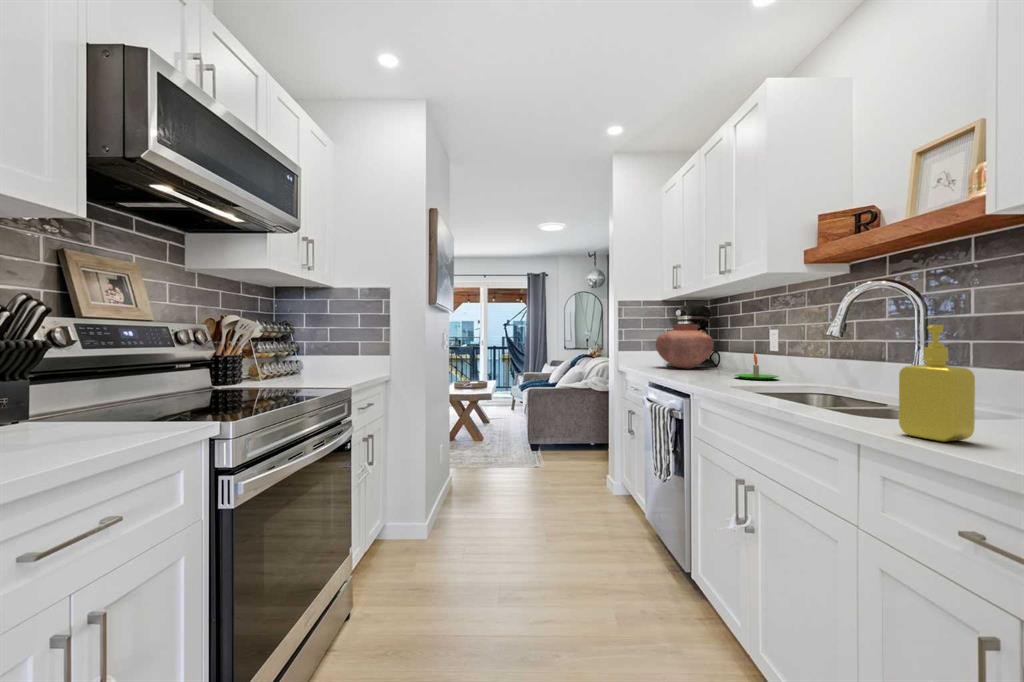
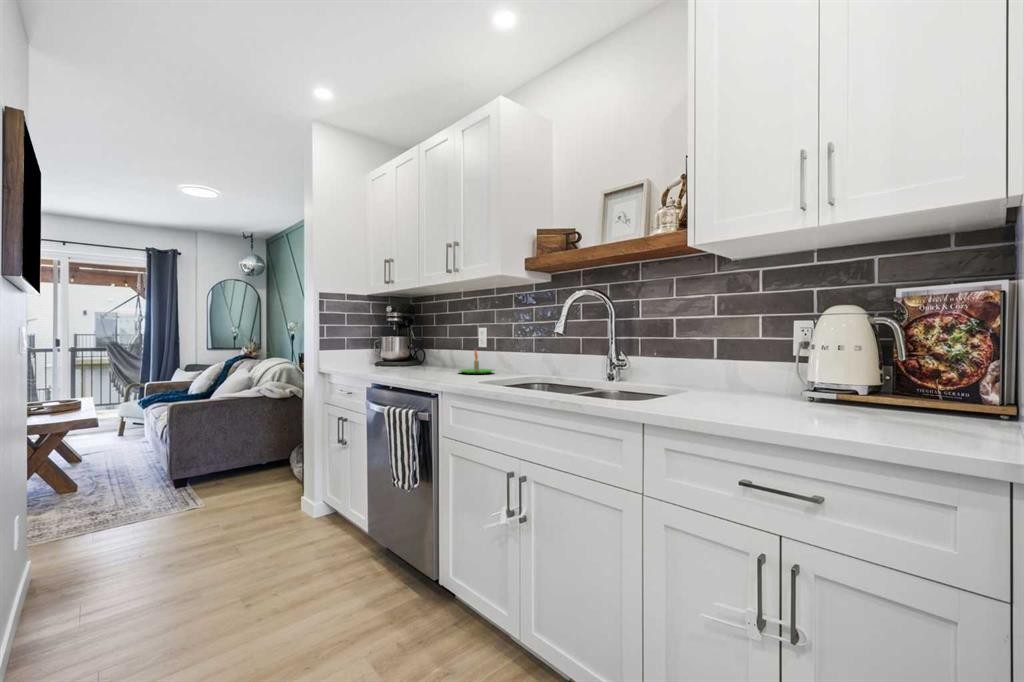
vase: present [656,325,714,369] -> none [367,322,424,367]
soap dispenser: present [899,325,975,442] -> none [676,326,719,414]

